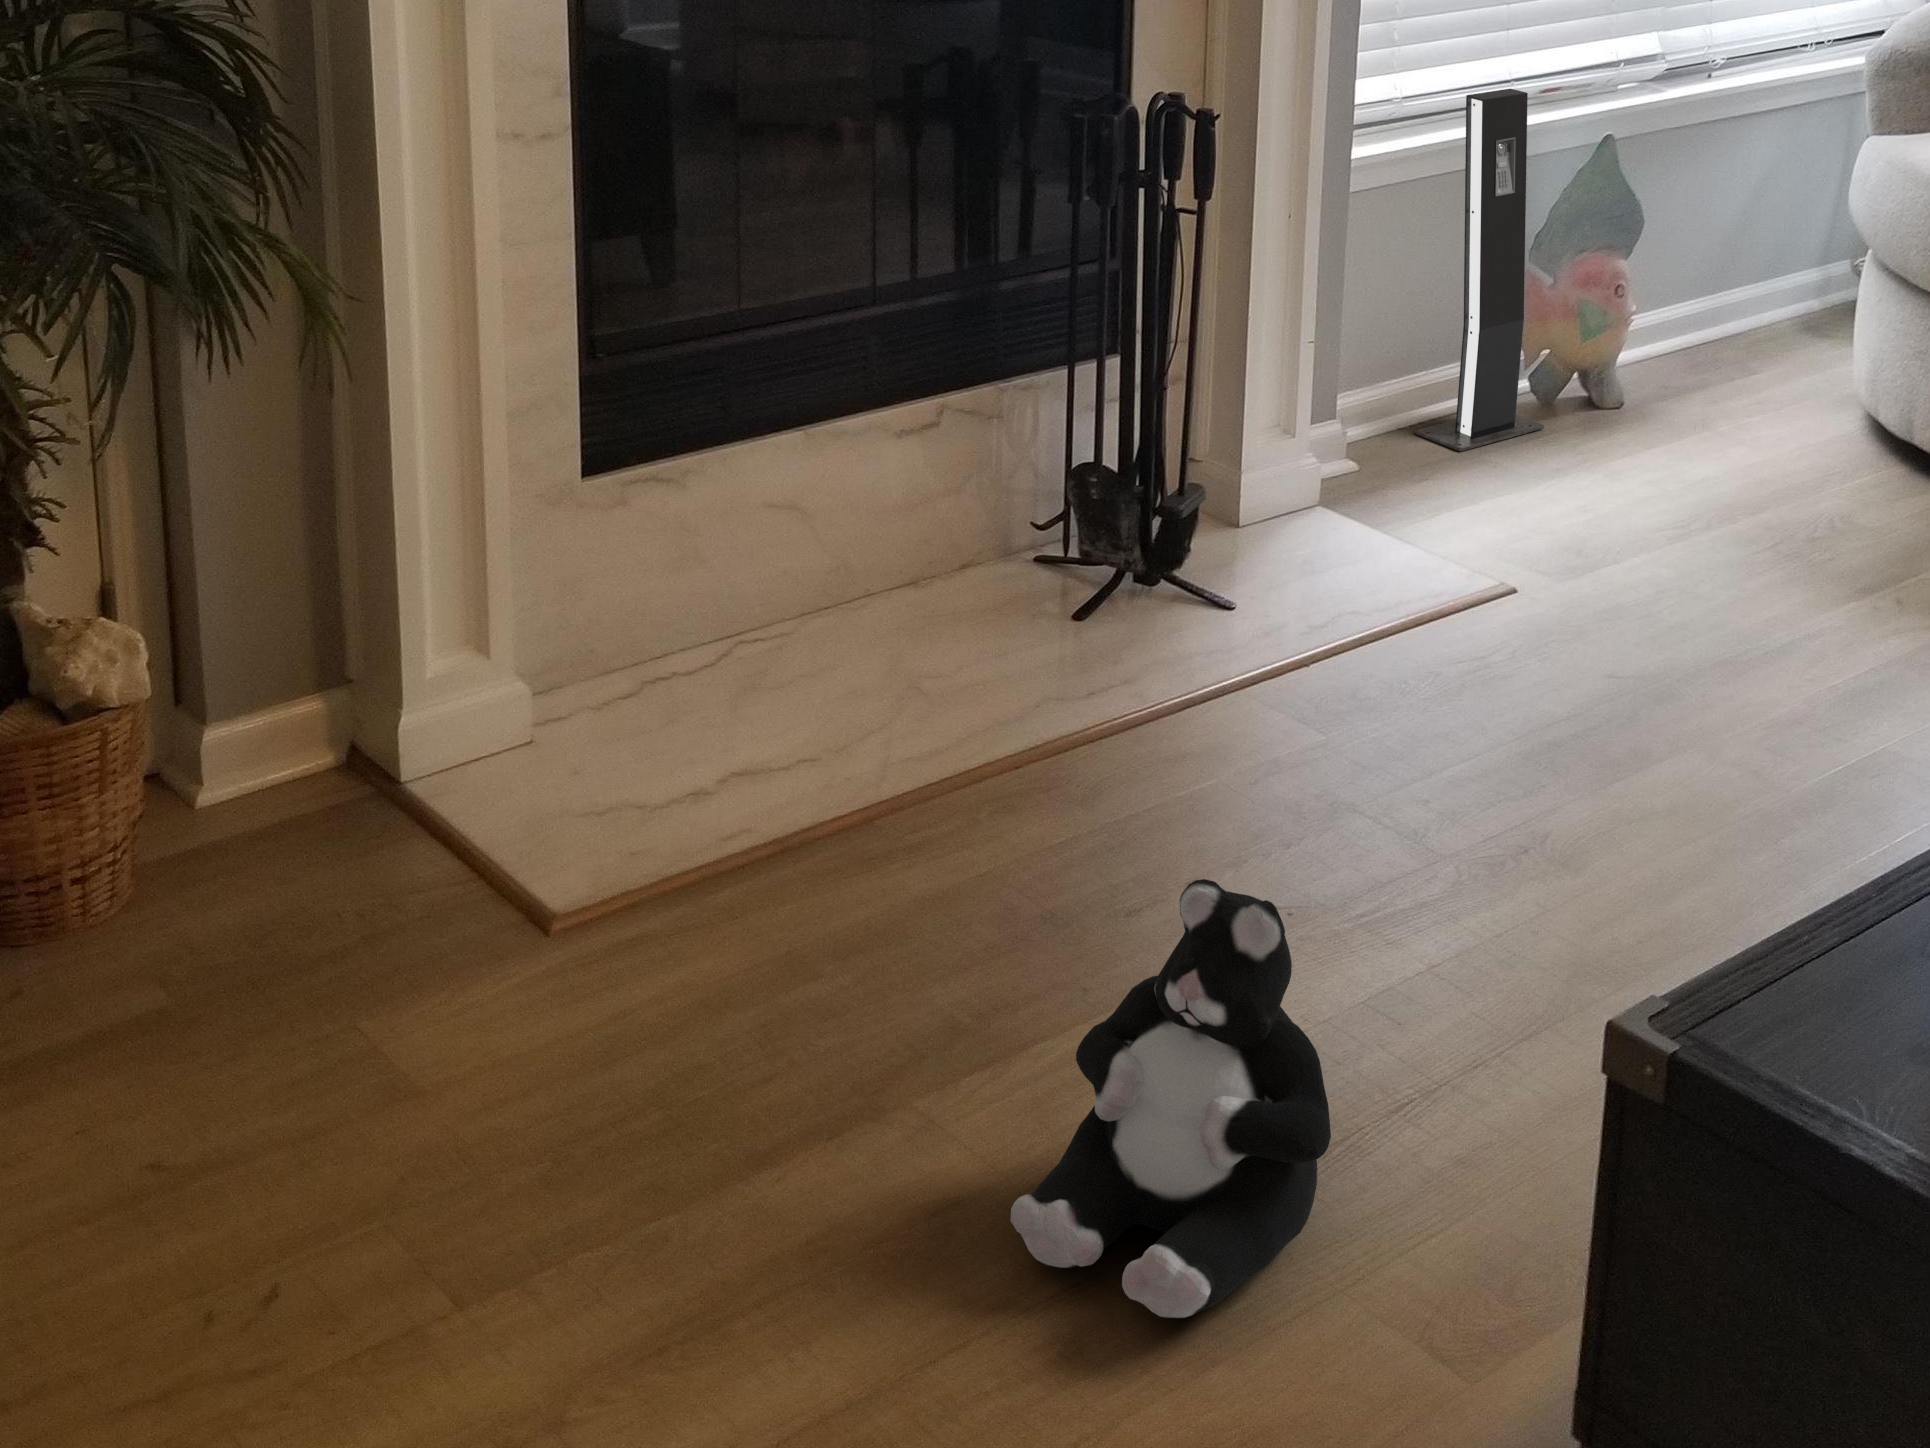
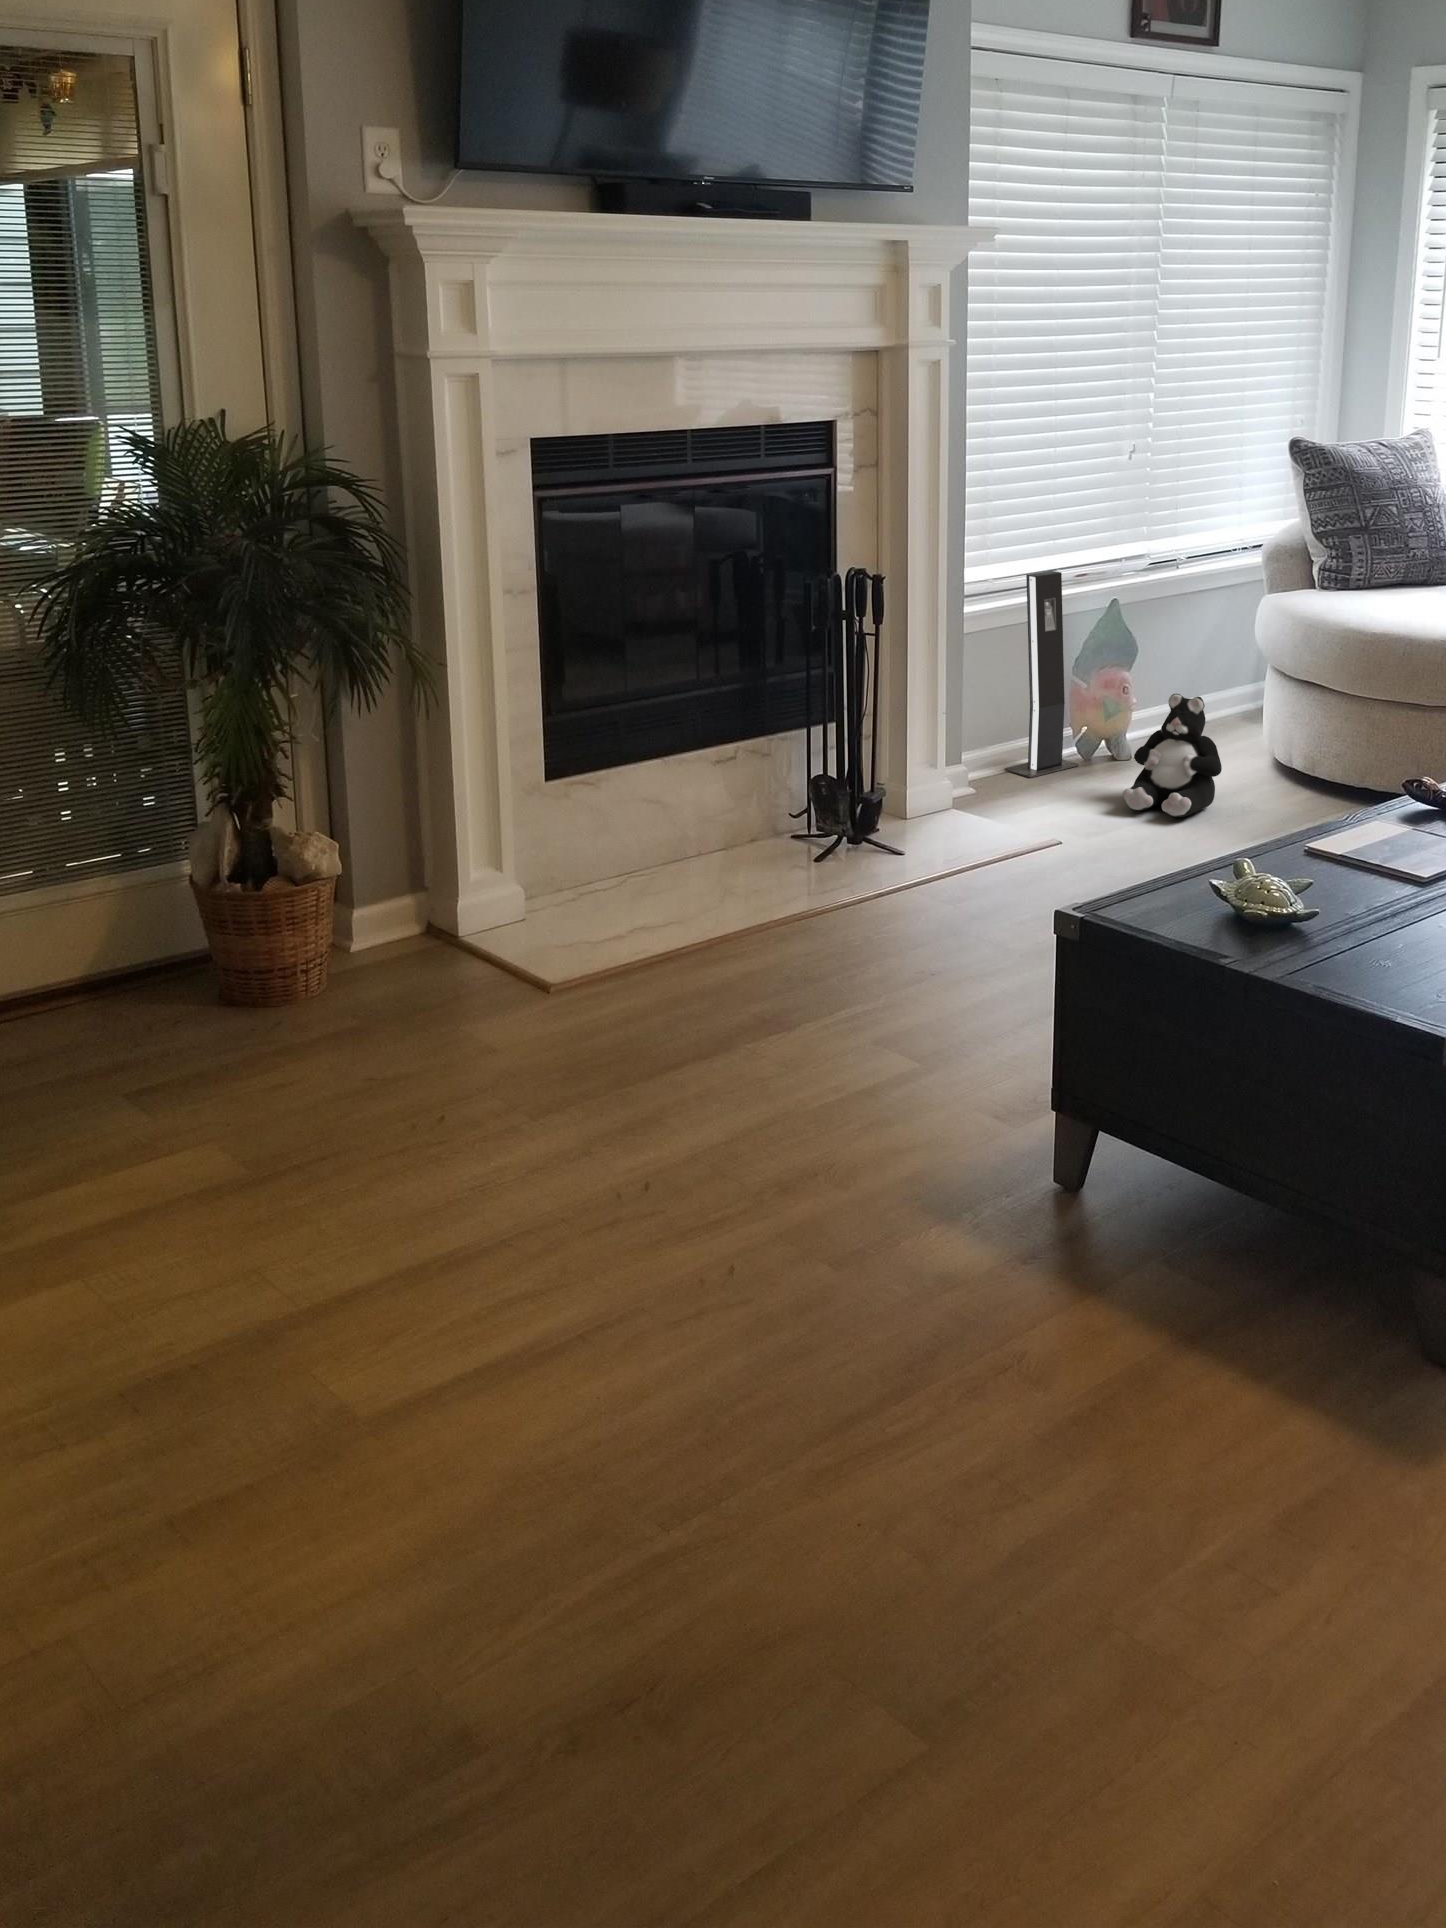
plush toy: present [1011,879,1331,1318] -> present [1123,694,1222,817]

